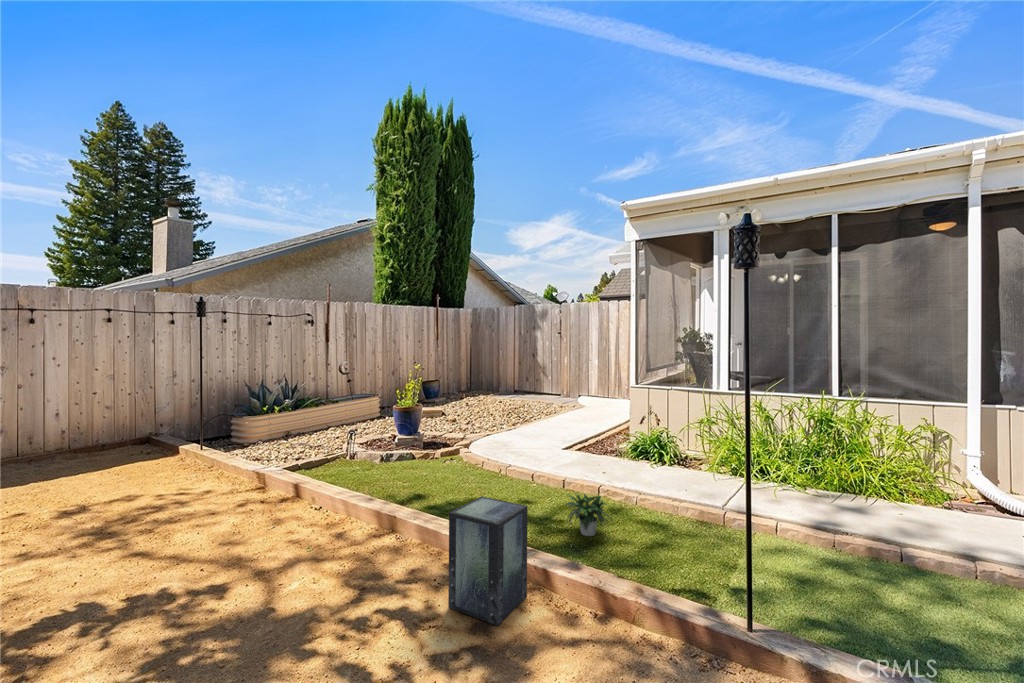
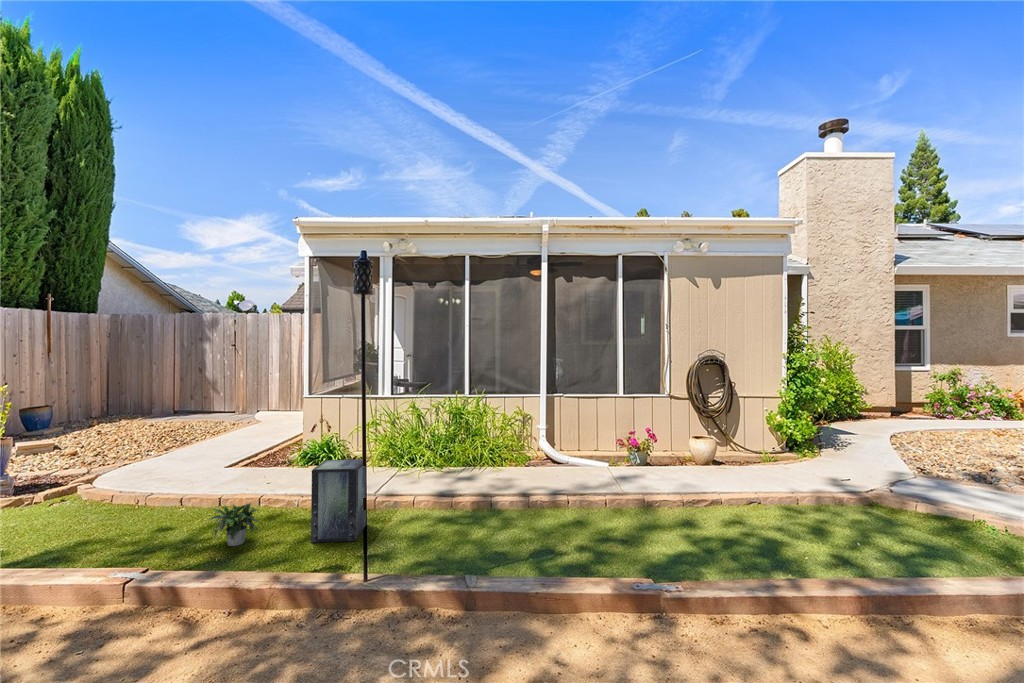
storage box: present [448,496,528,626] -> present [311,459,366,543]

